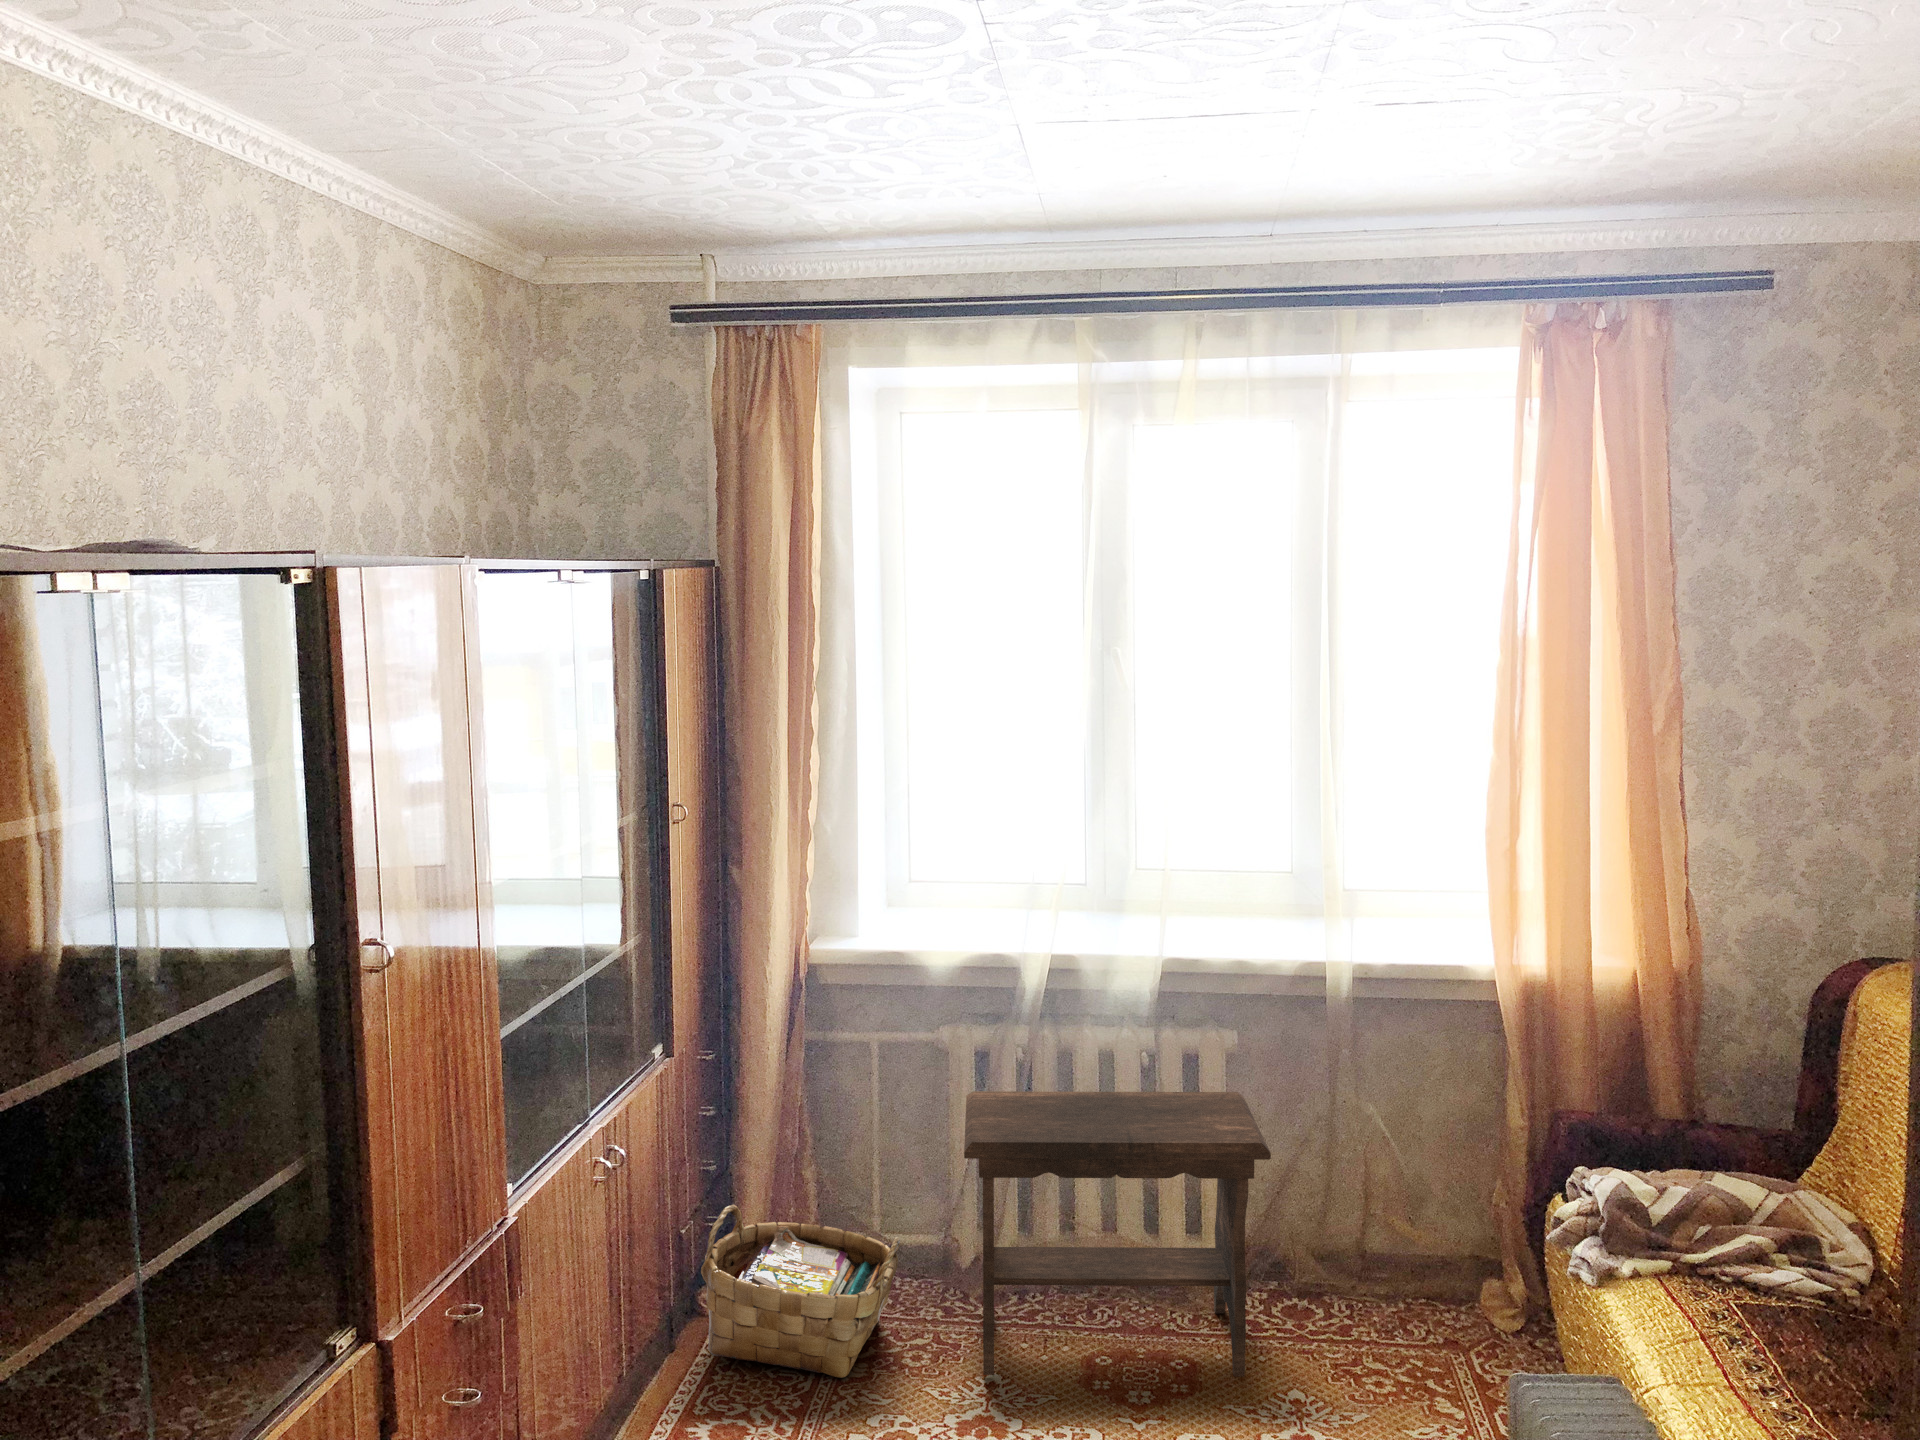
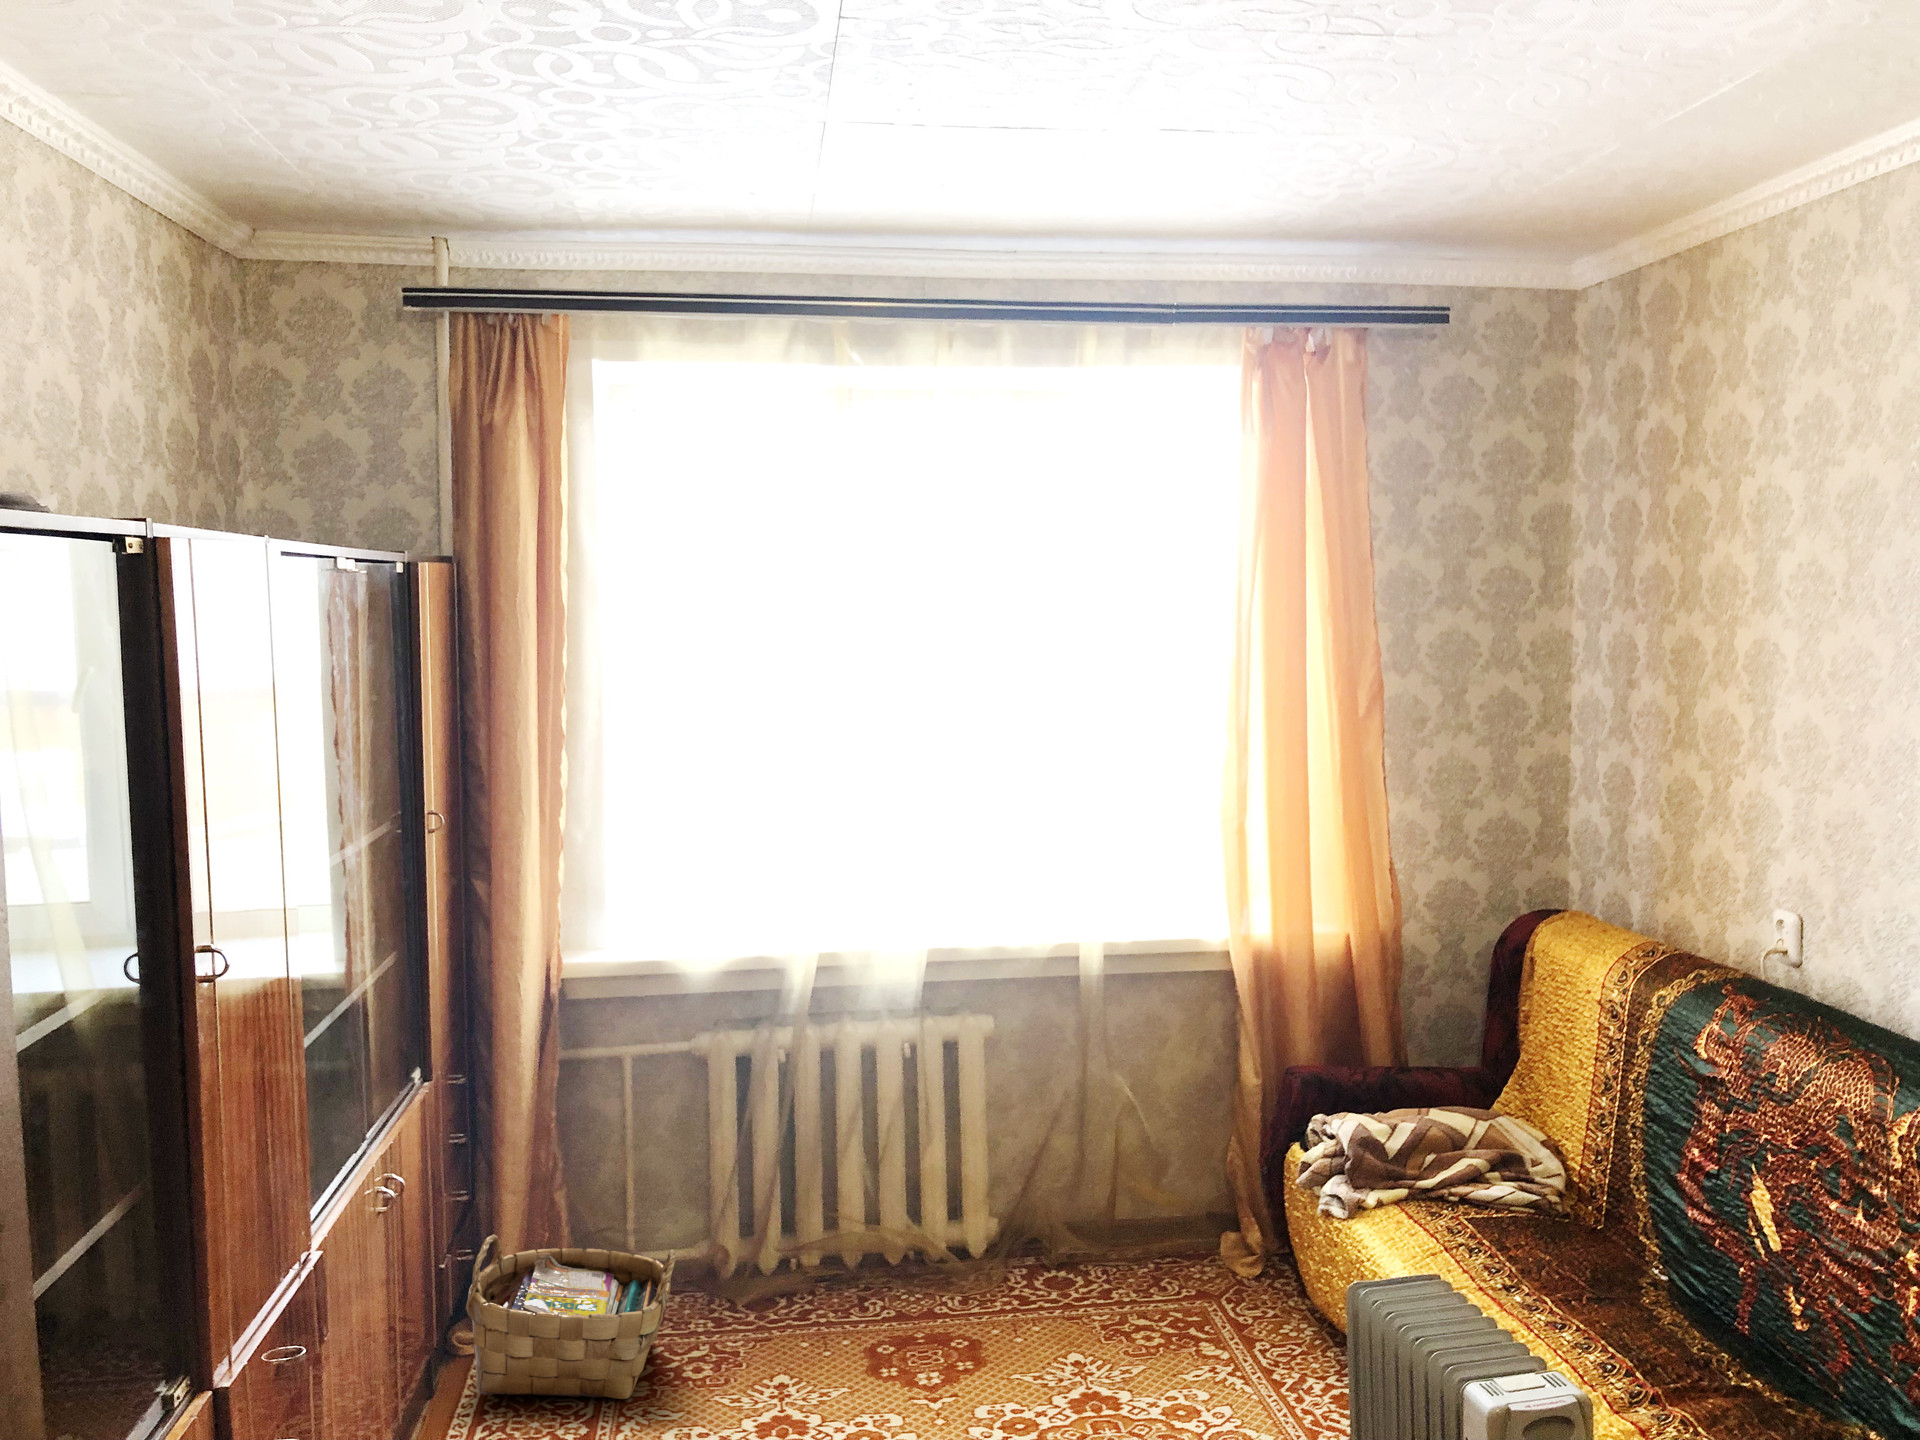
footstool: present [964,1091,1271,1376] -> none [735,1075,1046,1377]

